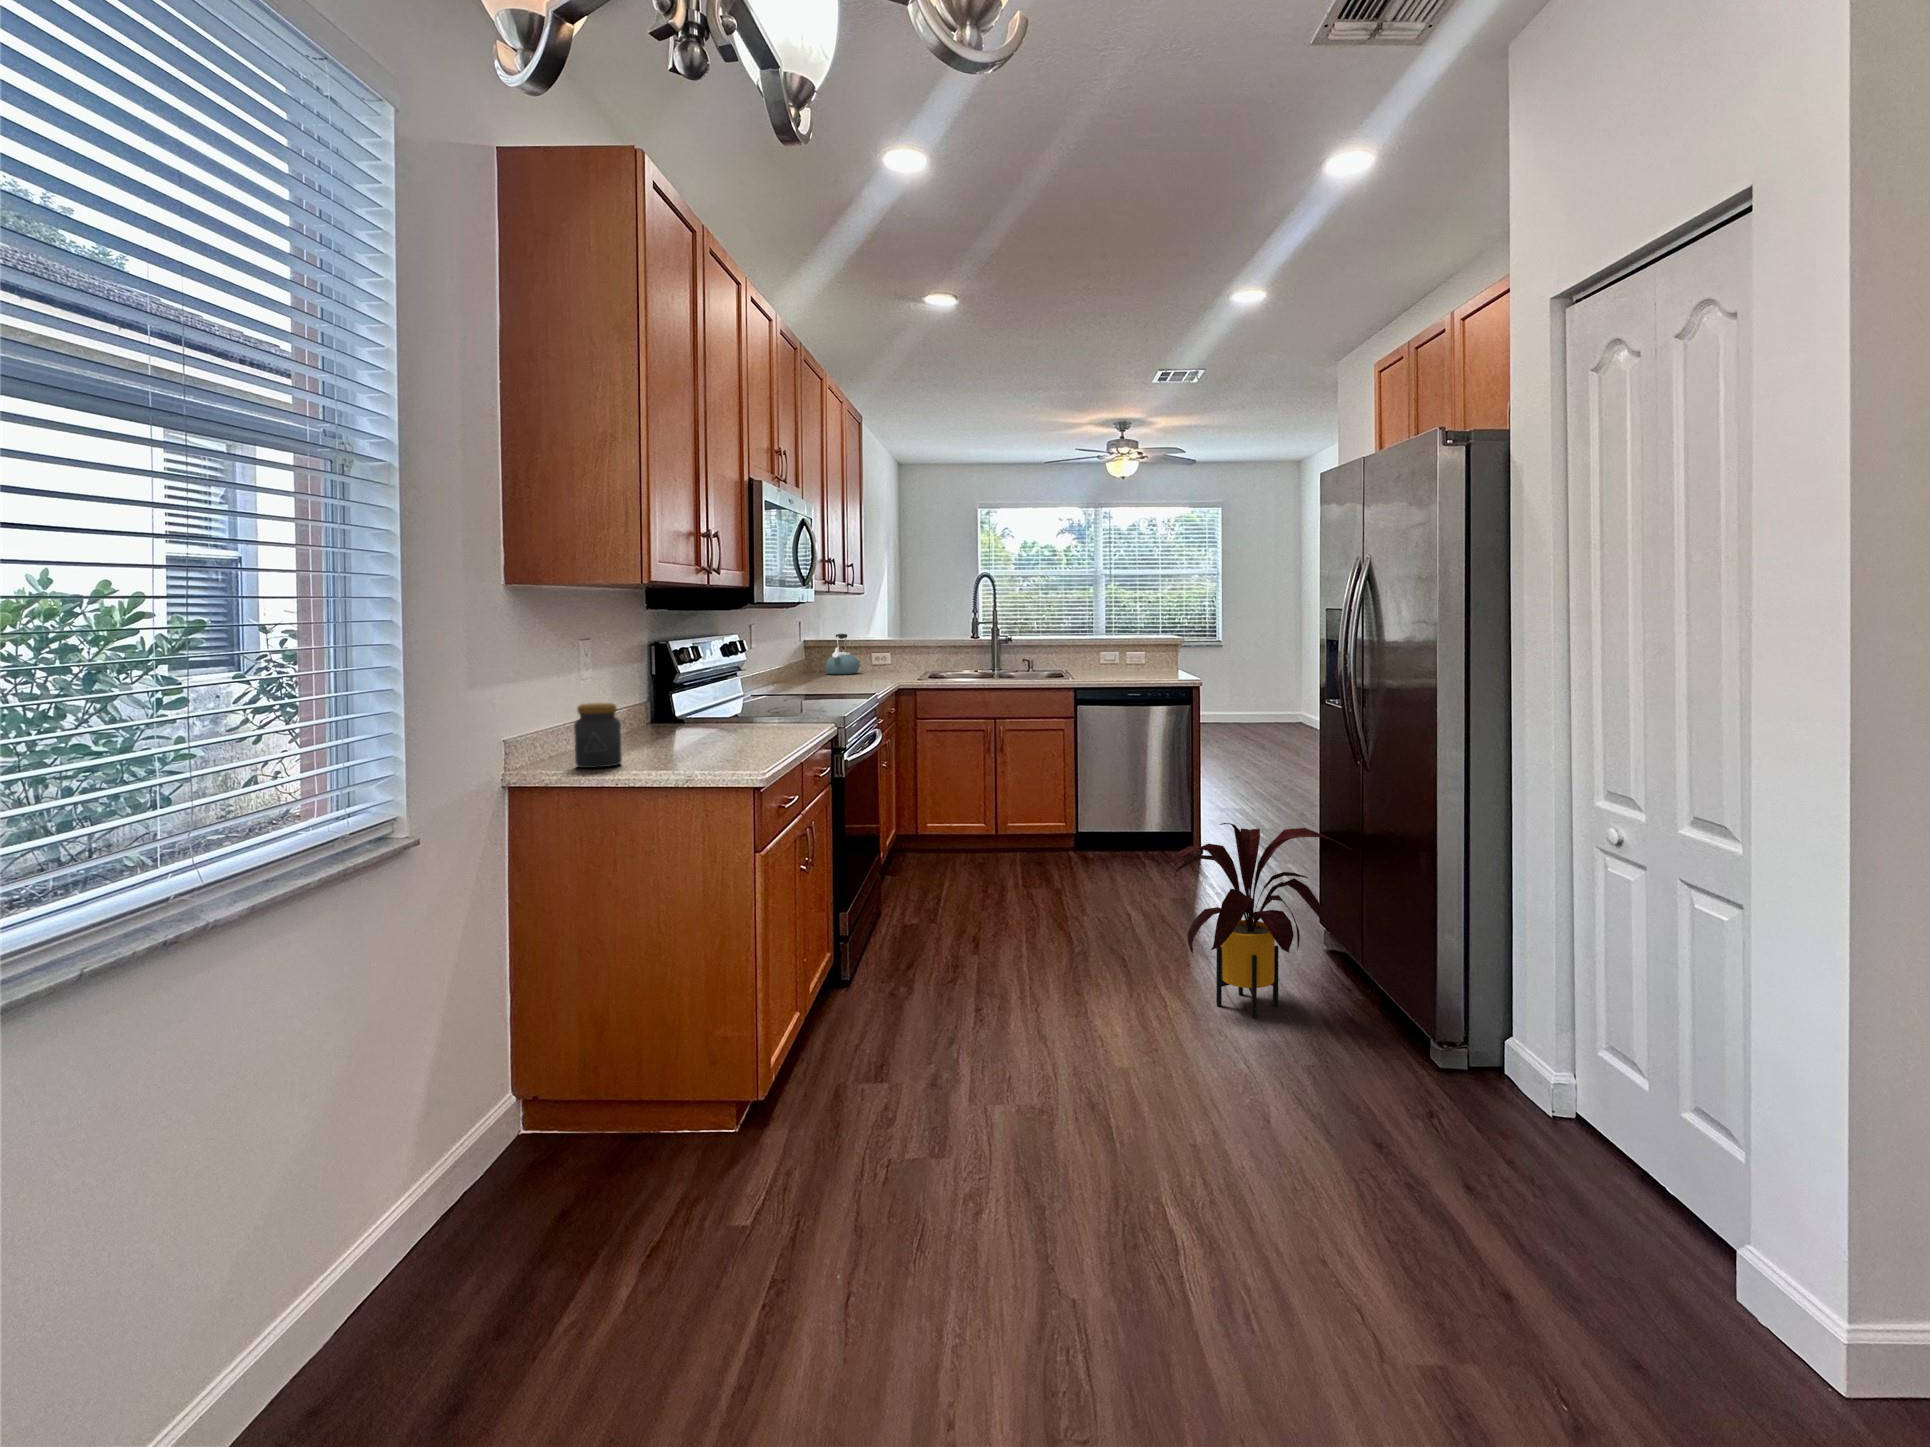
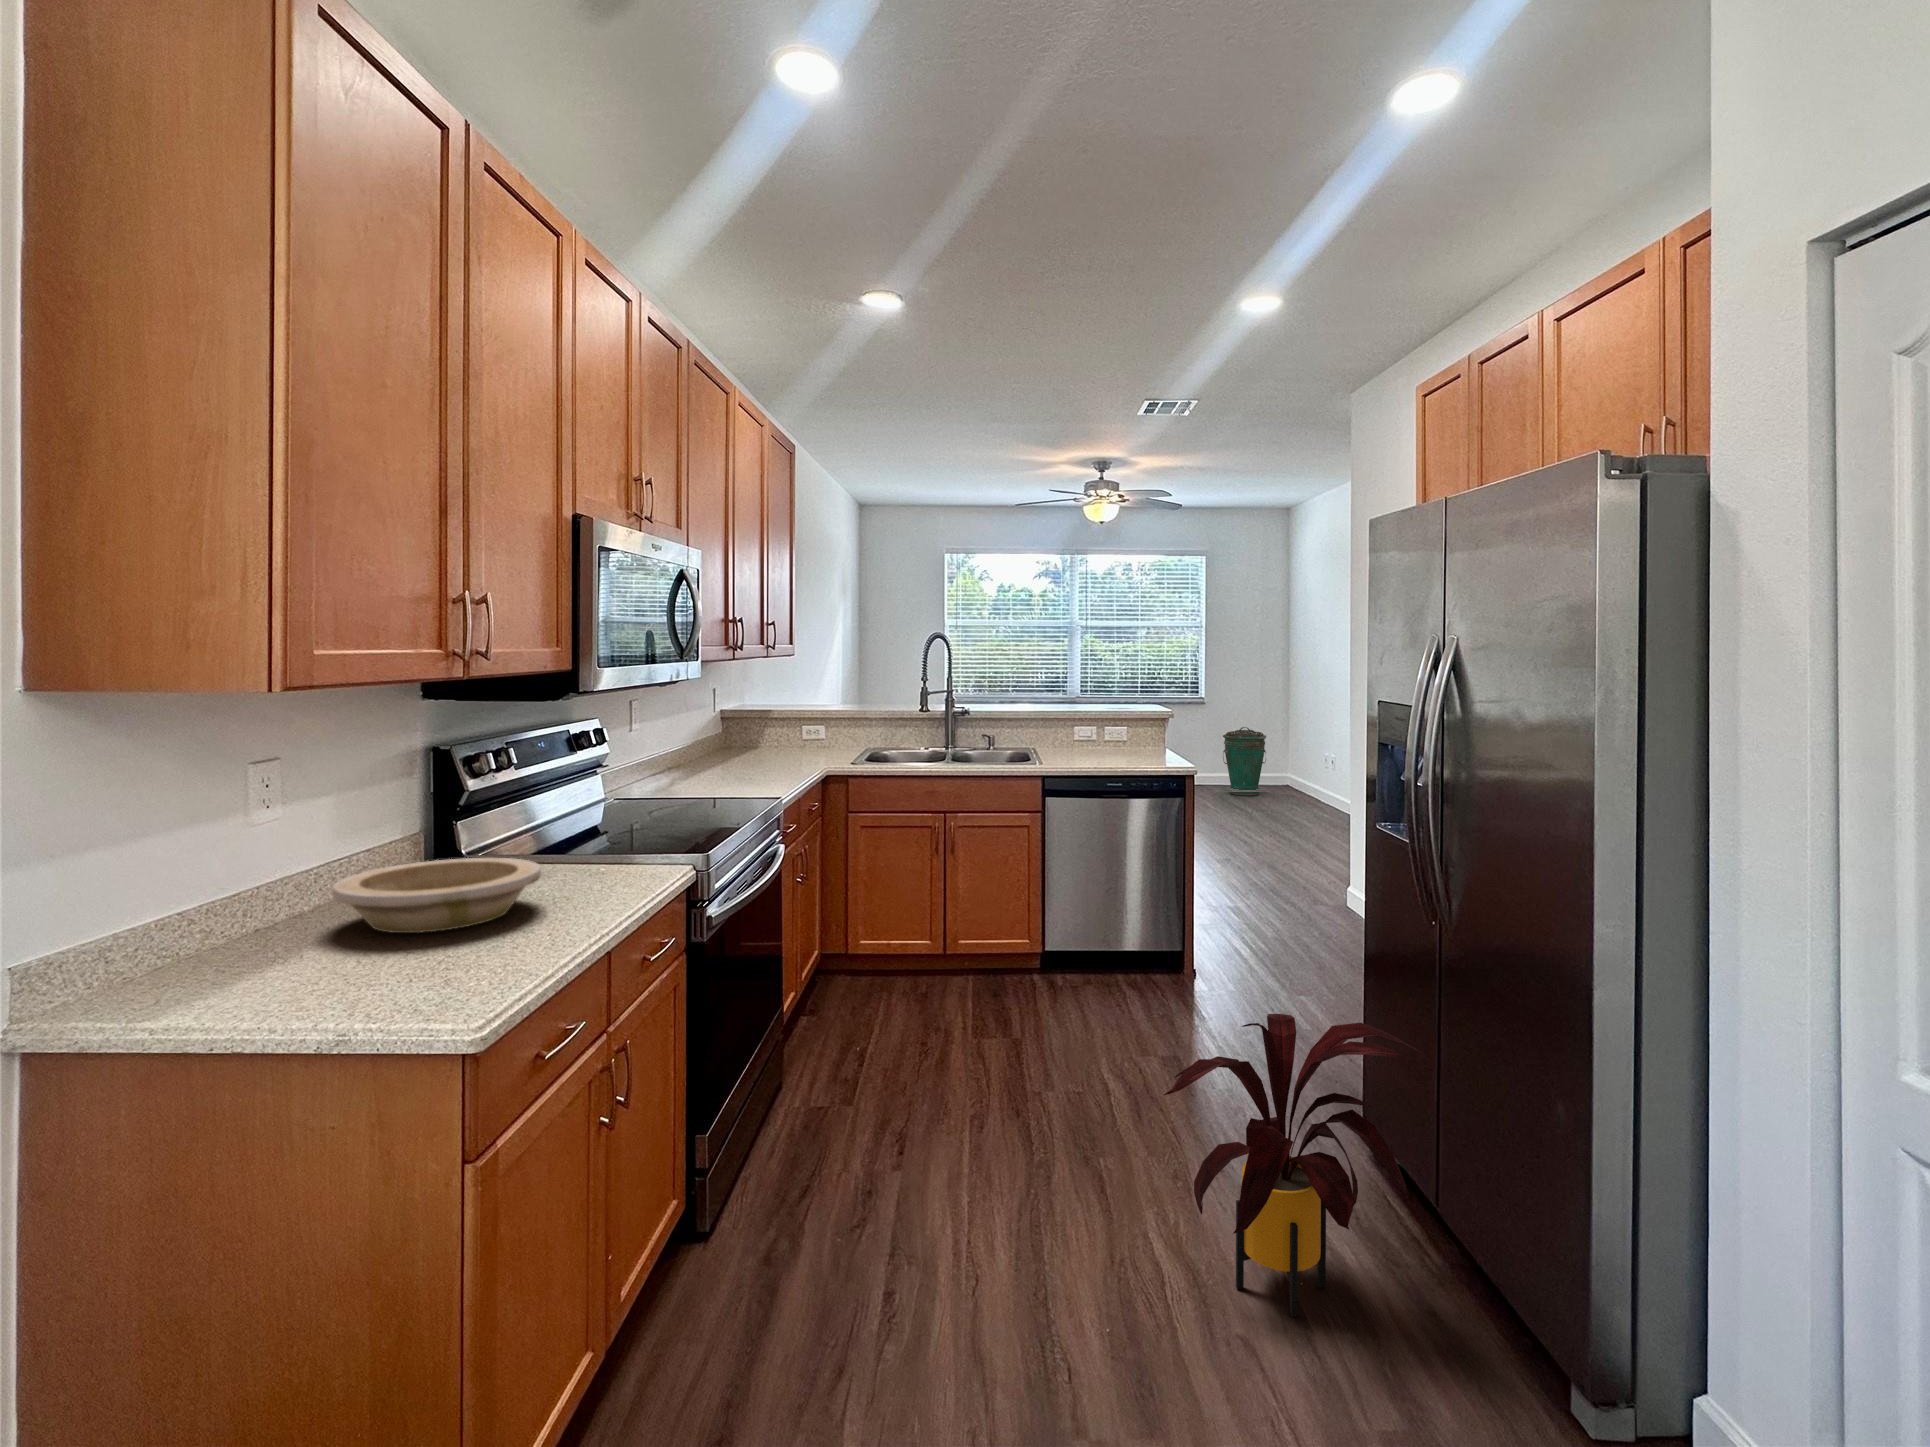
kettle: present [825,634,860,675] -> none [748,700,790,749]
trash can: none [1239,668,1279,732] -> present [1223,727,1266,796]
jar: present [574,703,622,768] -> none [159,887,255,1009]
bowl: none [630,711,752,747] -> present [332,858,541,933]

